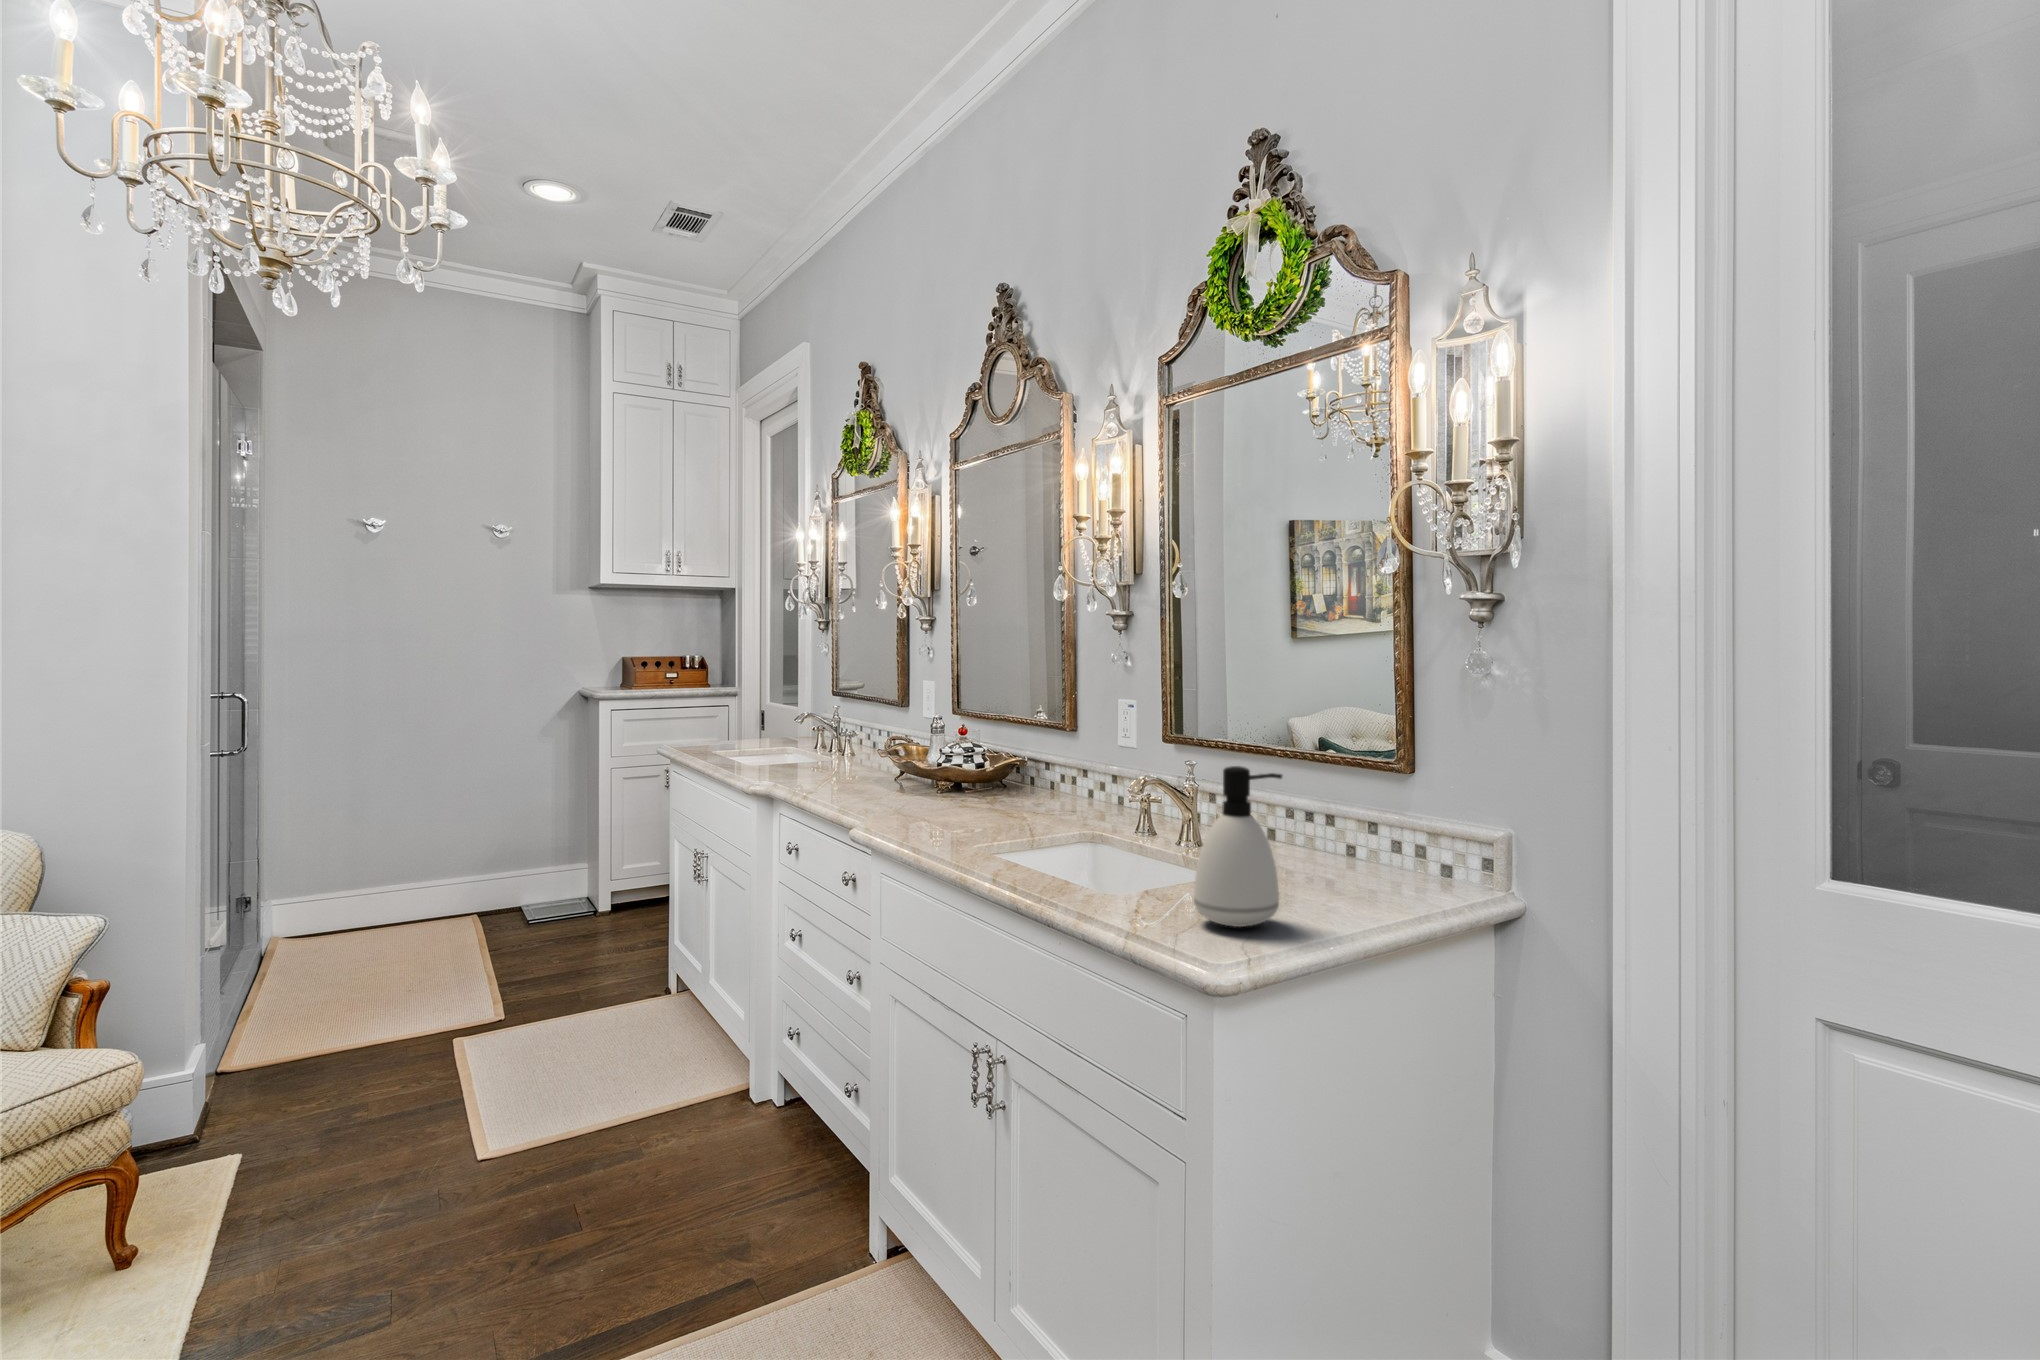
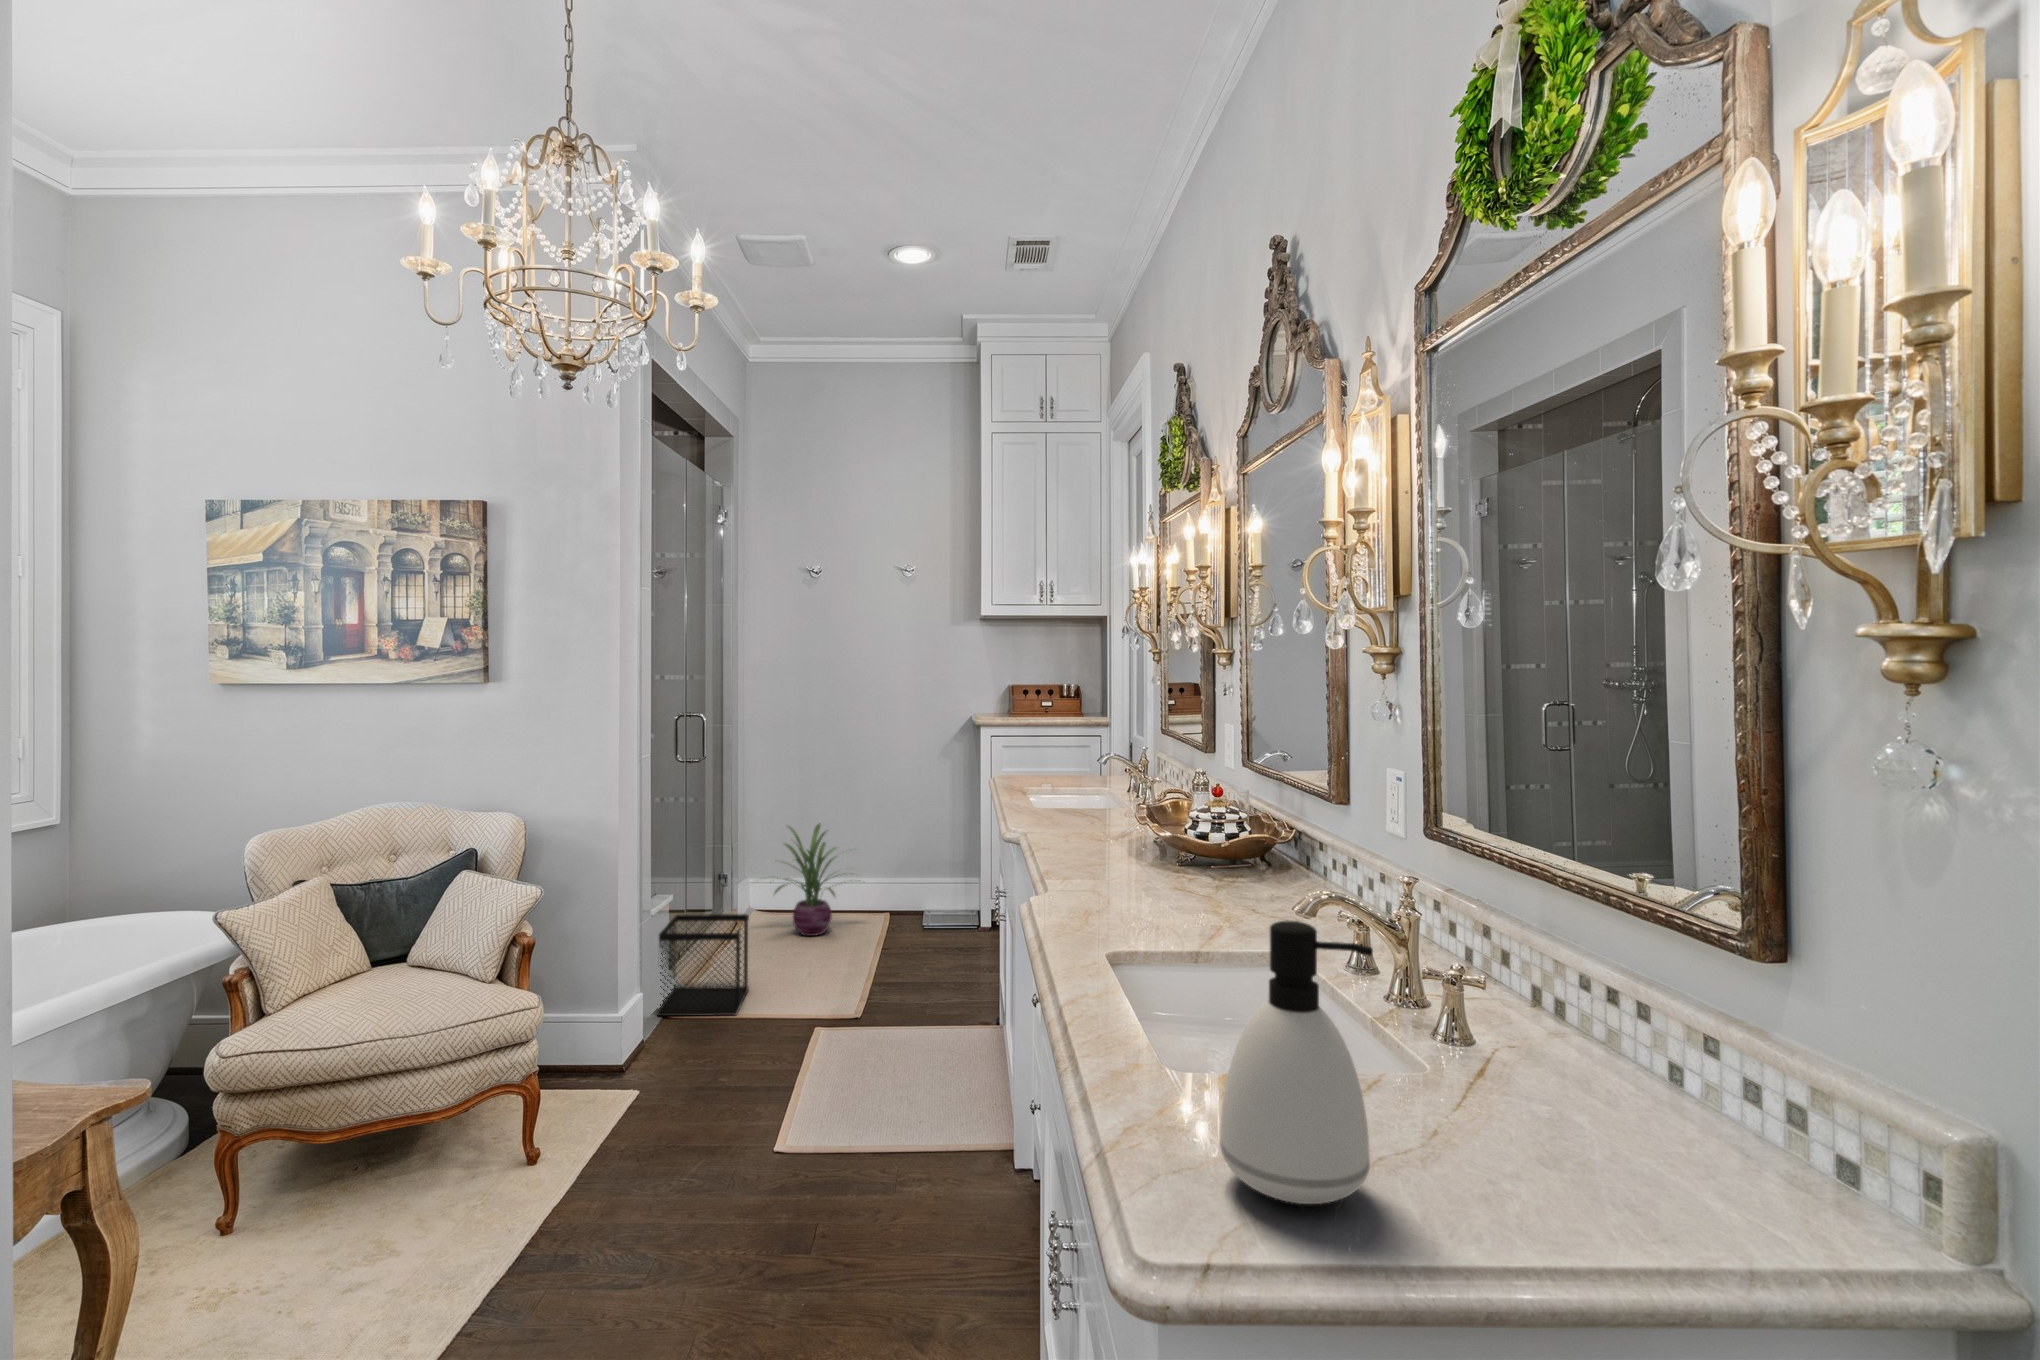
decorative plant: none [305,818,466,946] -> present [775,823,842,936]
wastebasket: none [234,923,350,1057] -> present [657,914,749,1016]

